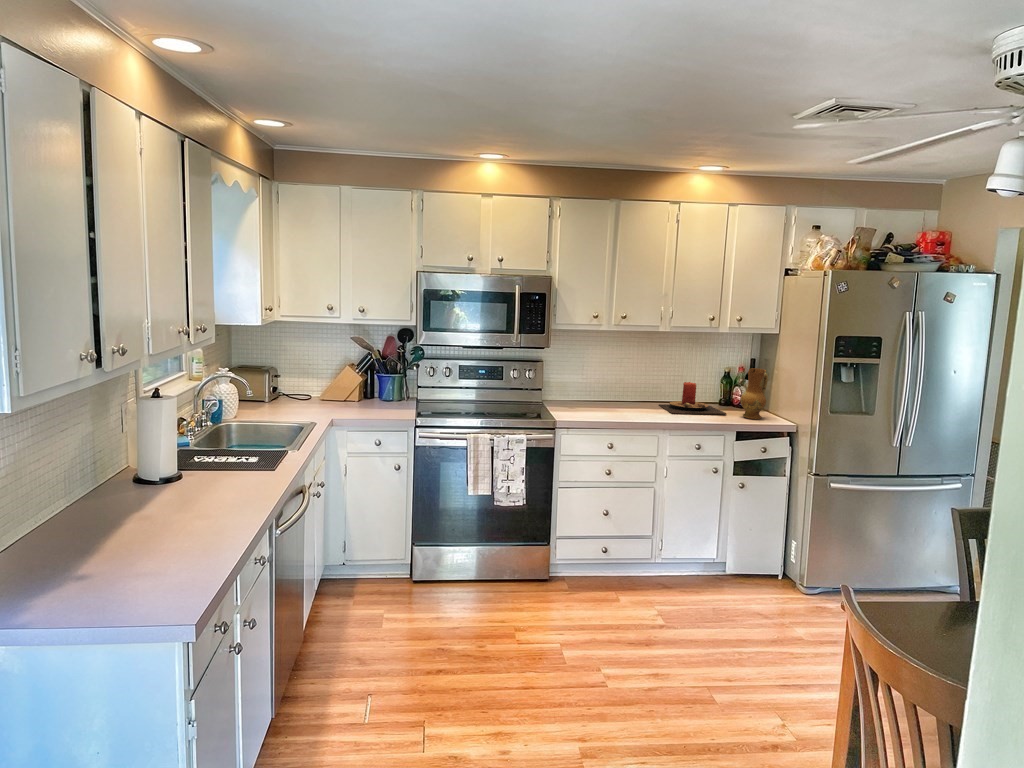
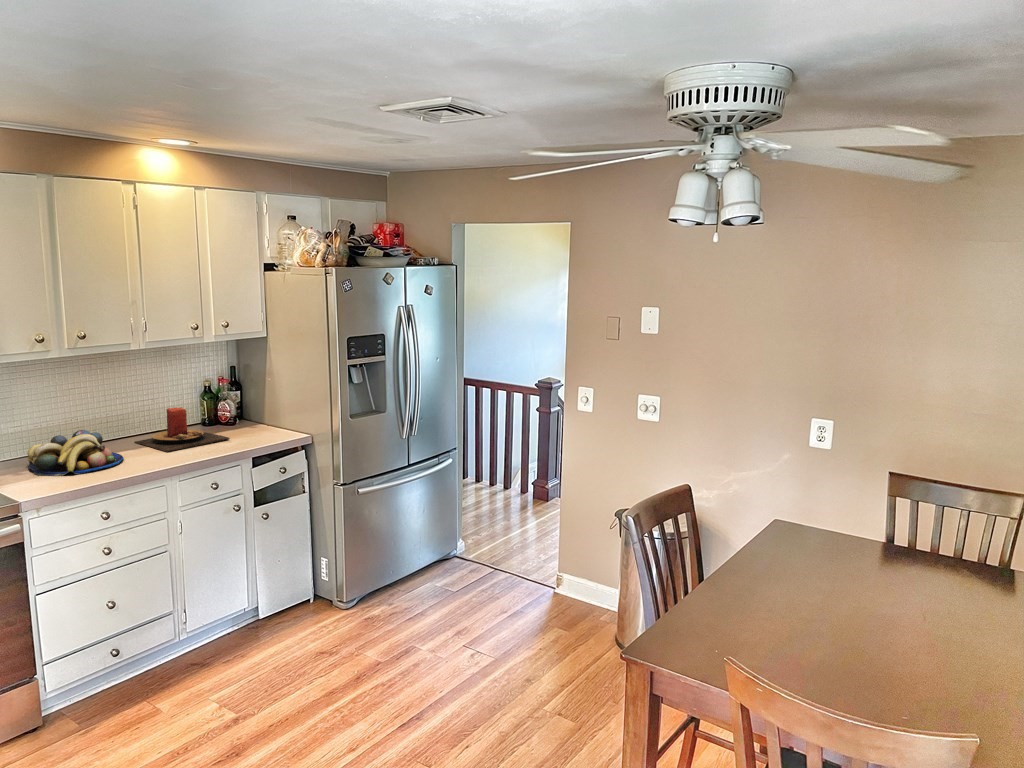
ceramic jug: present [741,368,768,419] -> none [244,380,273,439]
fruit bowl: none [579,386,640,414] -> present [27,430,123,476]

